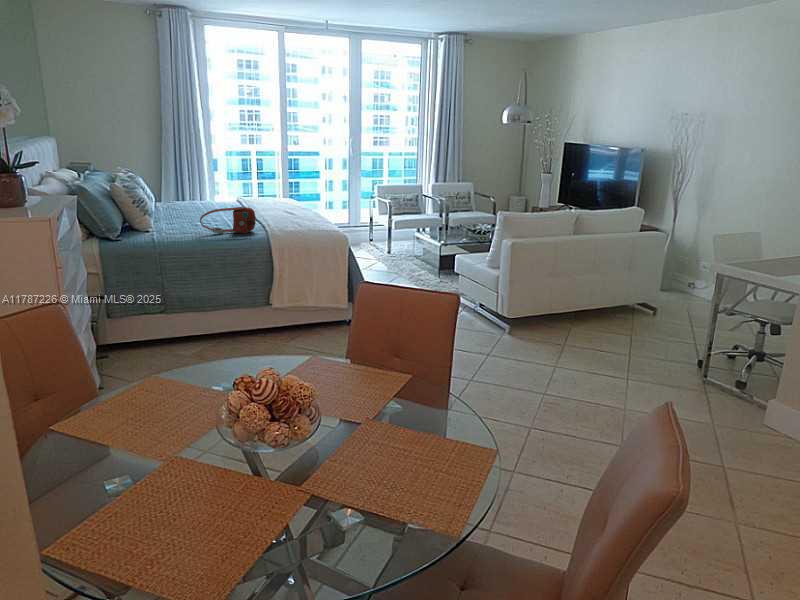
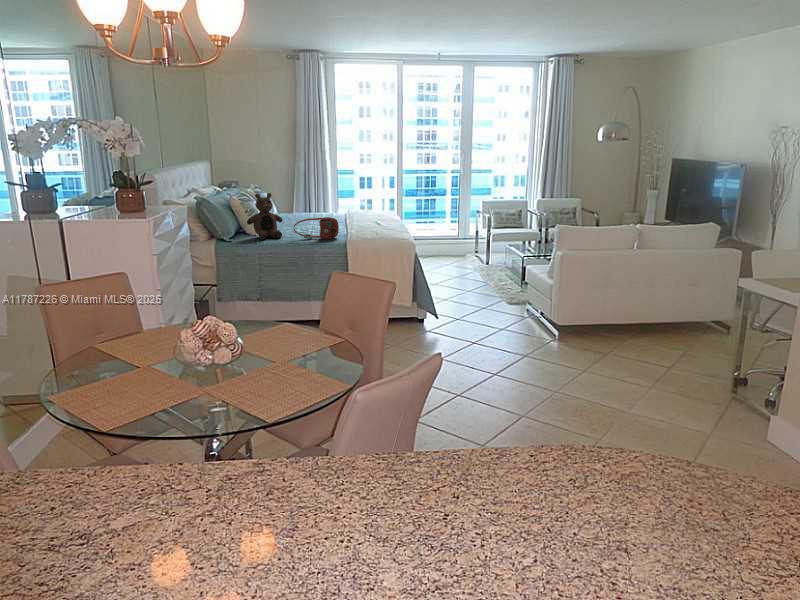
teddy bear: none [135,178,183,236] -> present [247,193,282,240]

